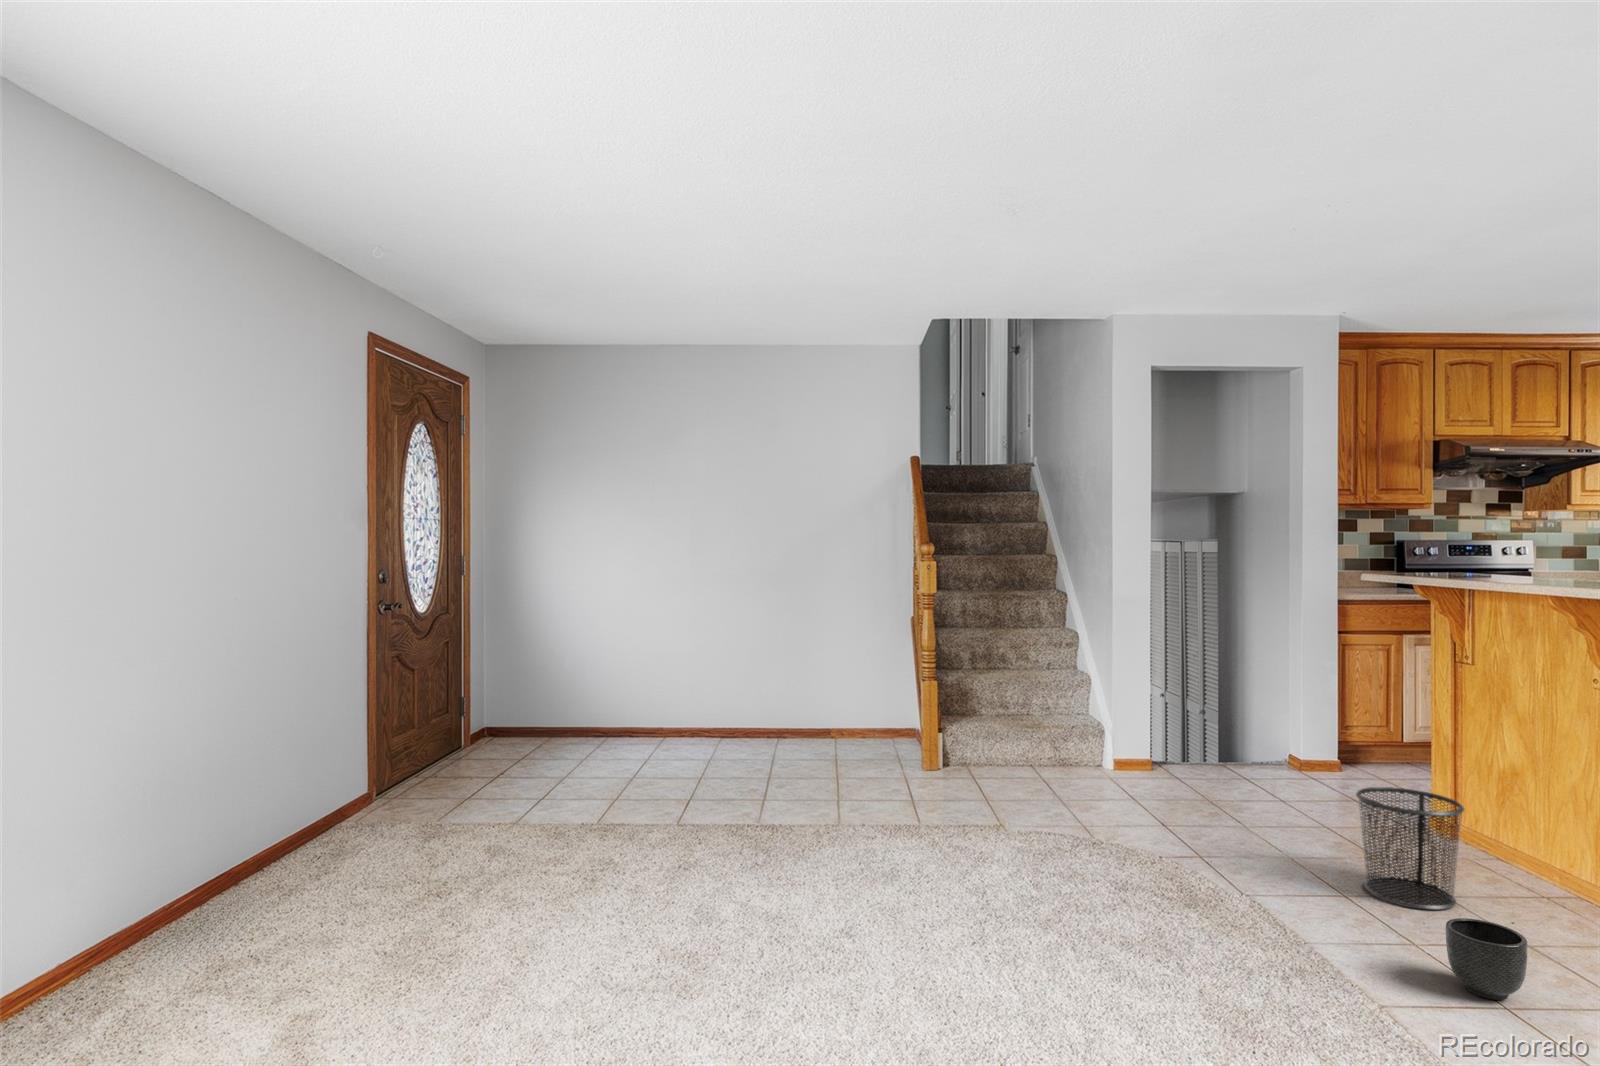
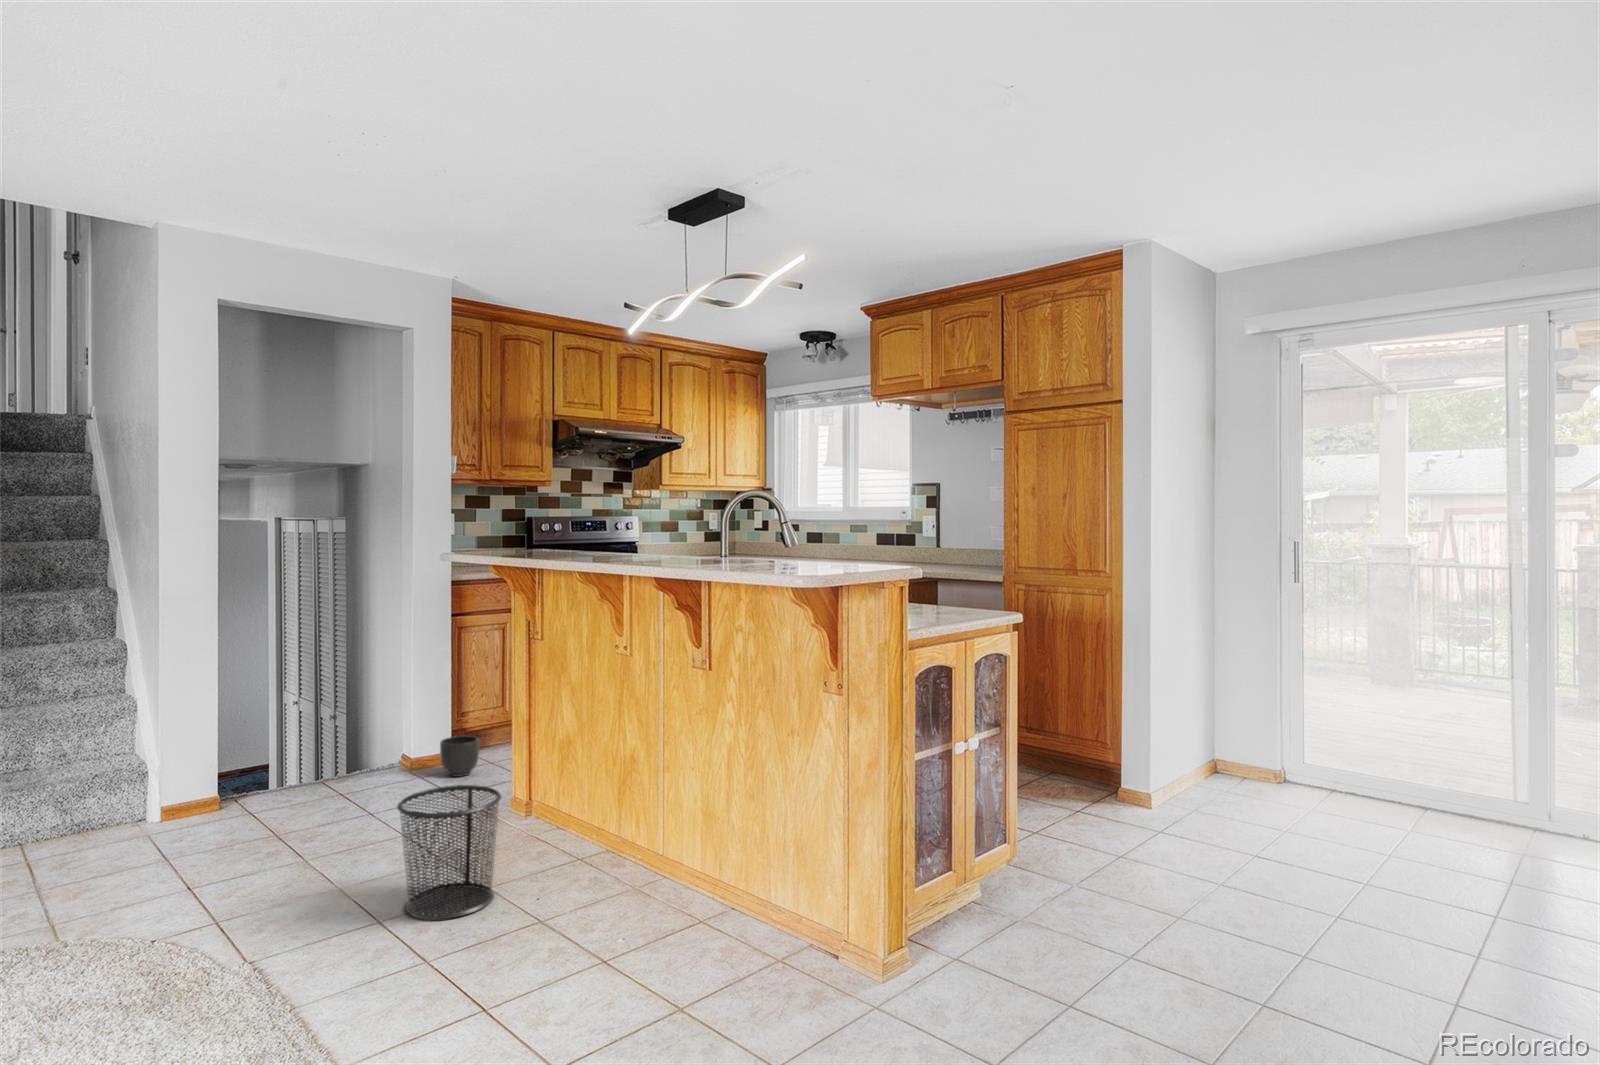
planter: present [1446,918,1527,1000] -> present [440,736,480,777]

